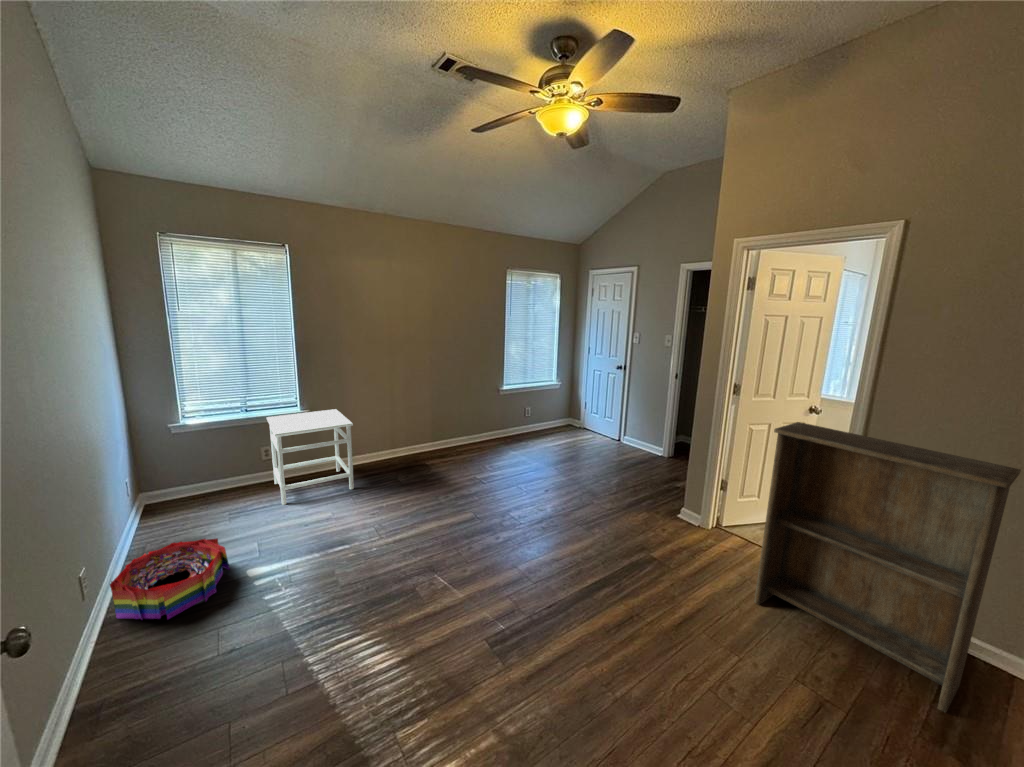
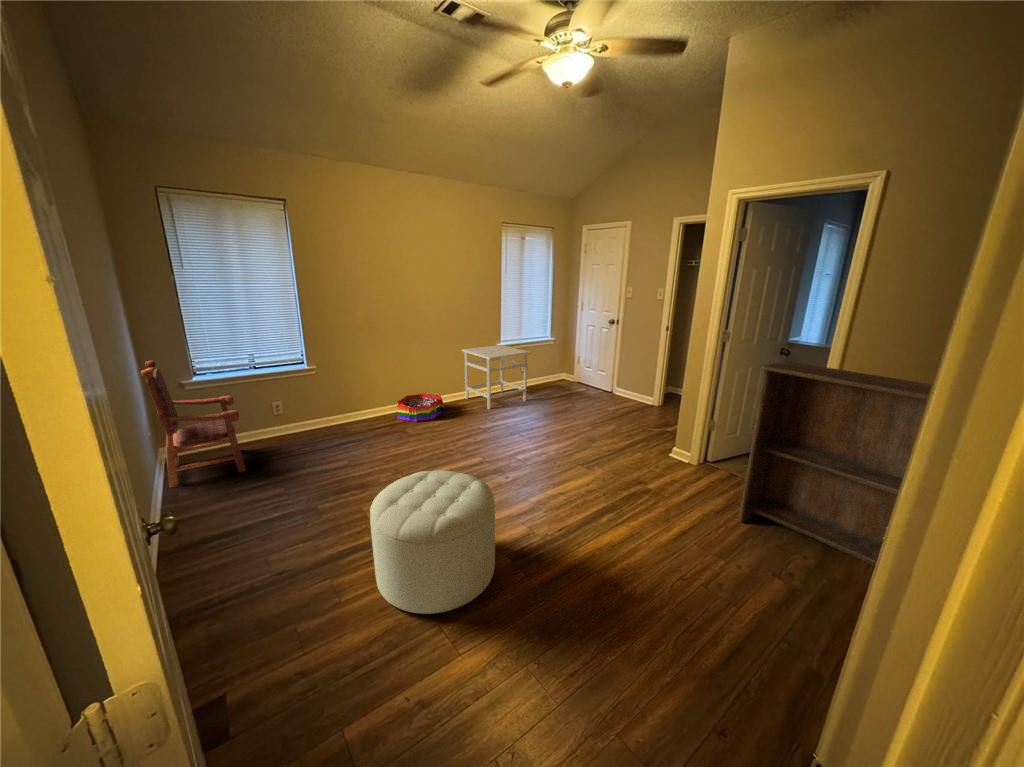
armchair: none [120,404,224,540] -> present [141,361,246,488]
nightstand: present [266,409,354,505] -> present [462,345,530,409]
ottoman: none [330,537,472,715] -> present [370,471,495,614]
storage bin: present [110,538,230,620] -> present [397,394,444,422]

